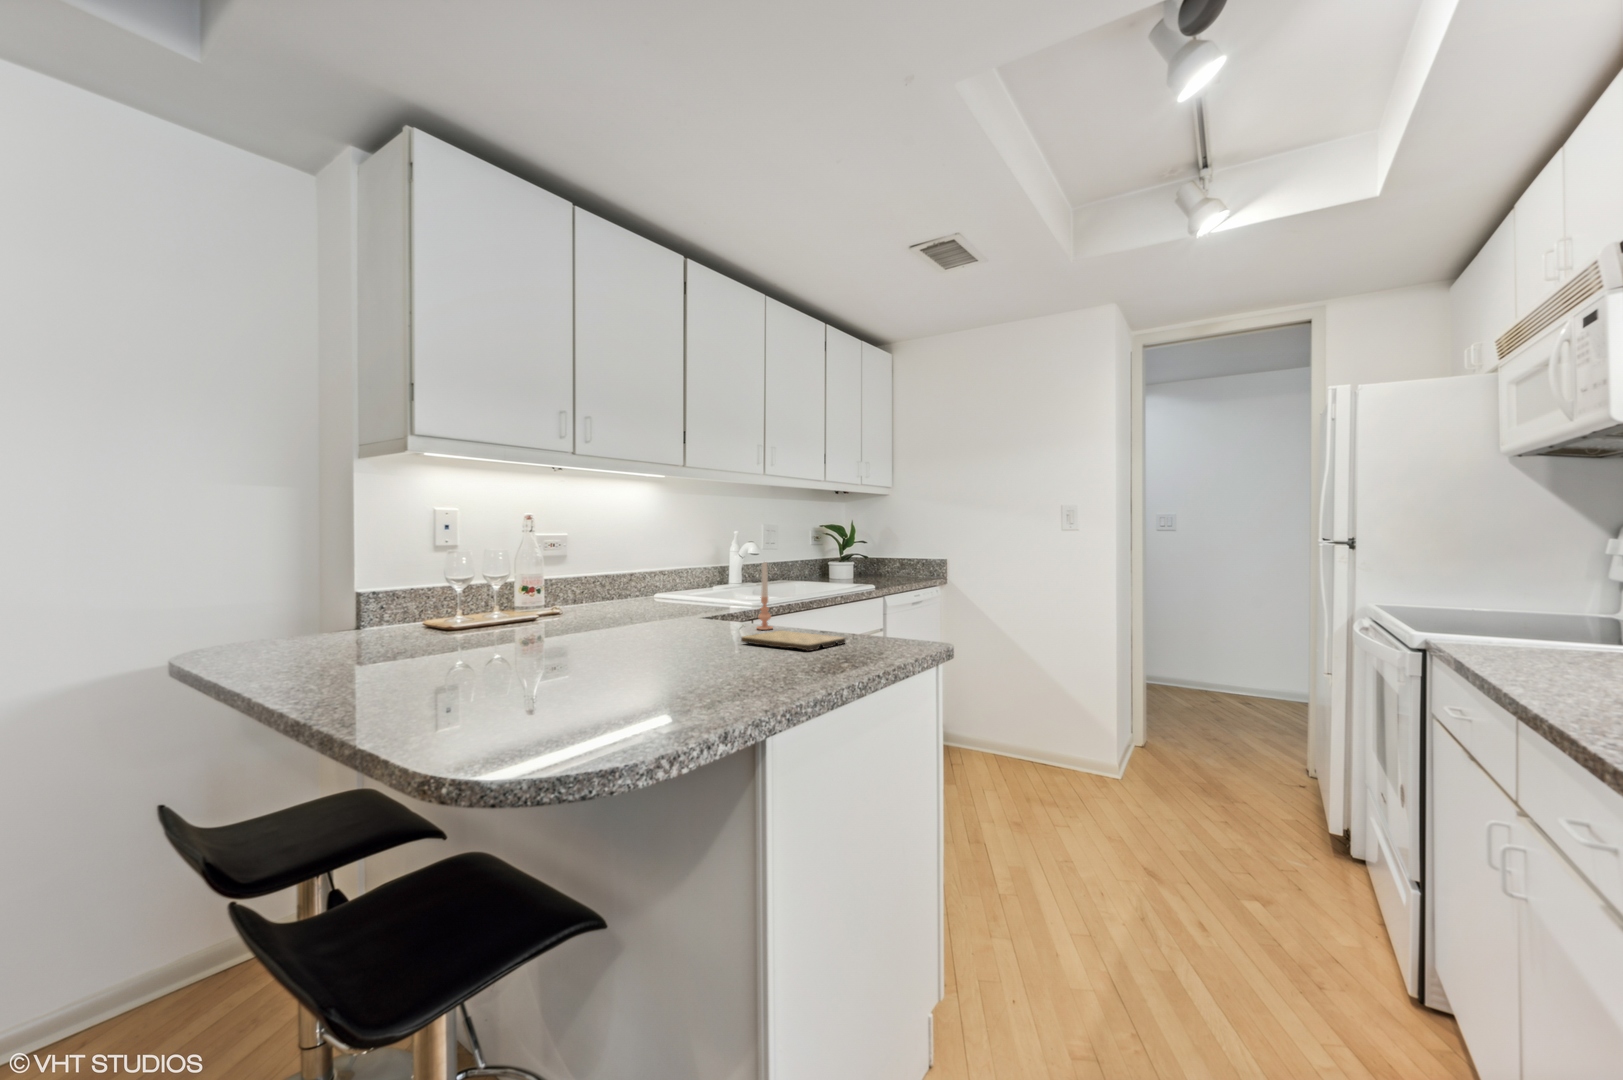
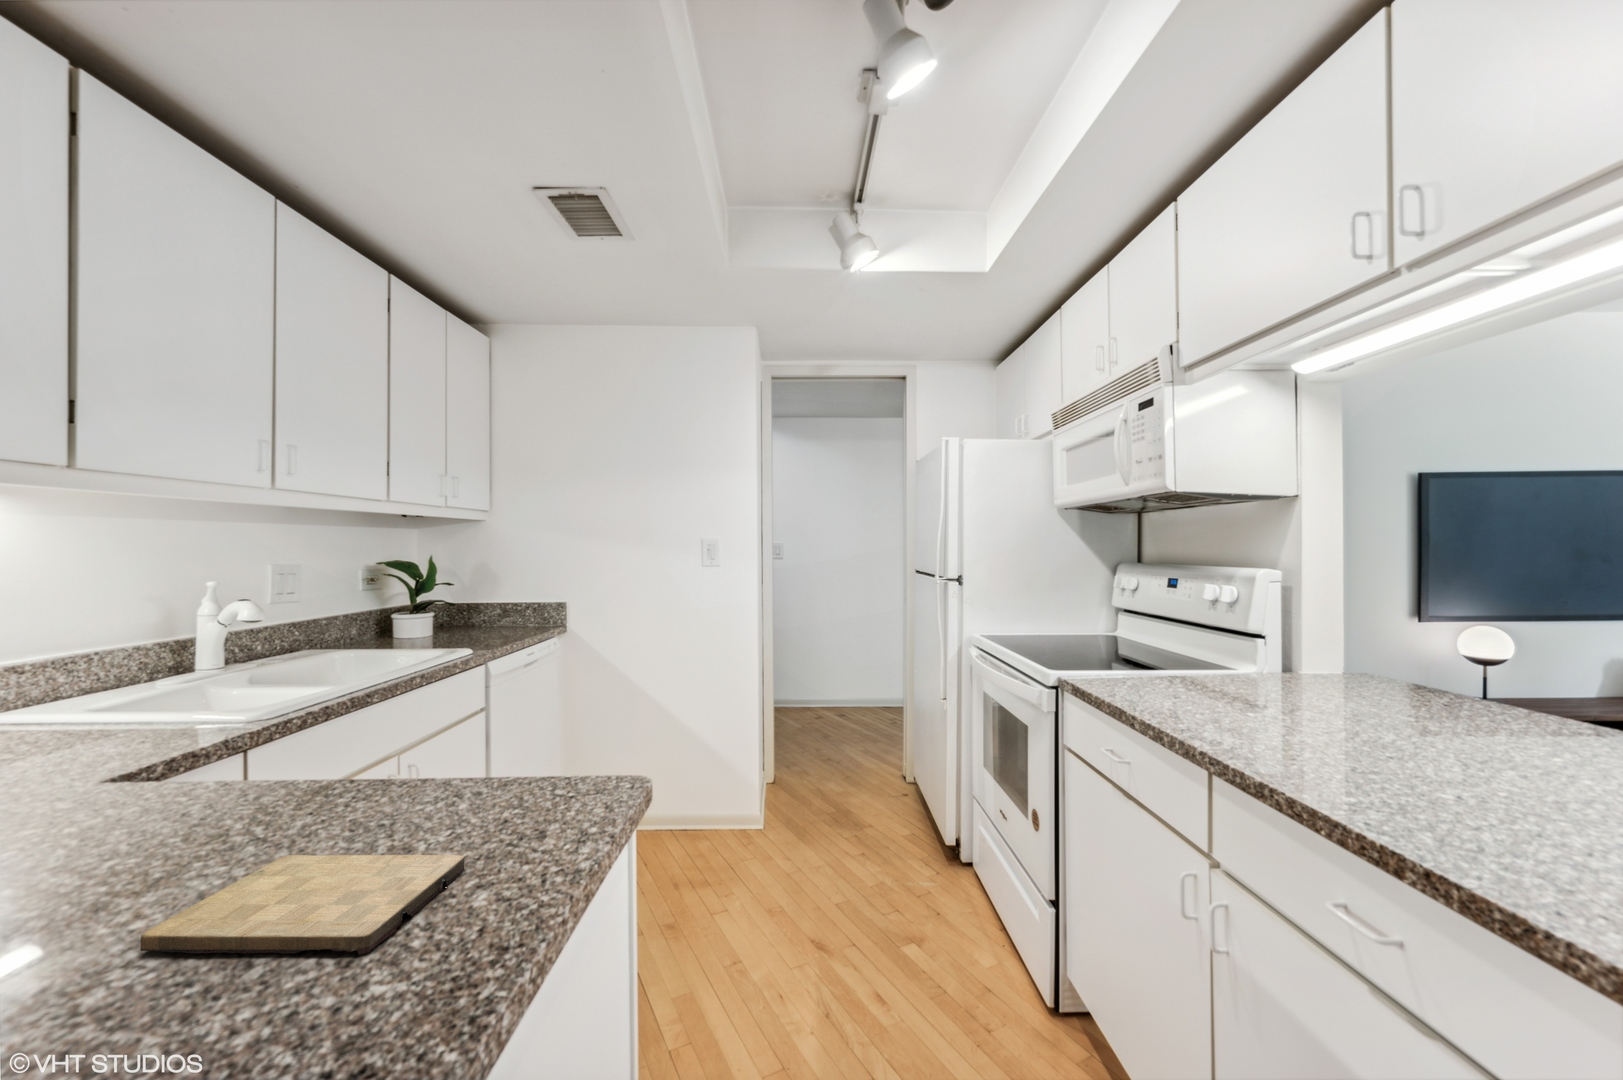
candle: present [757,562,773,630] -> none [219,684,269,841]

